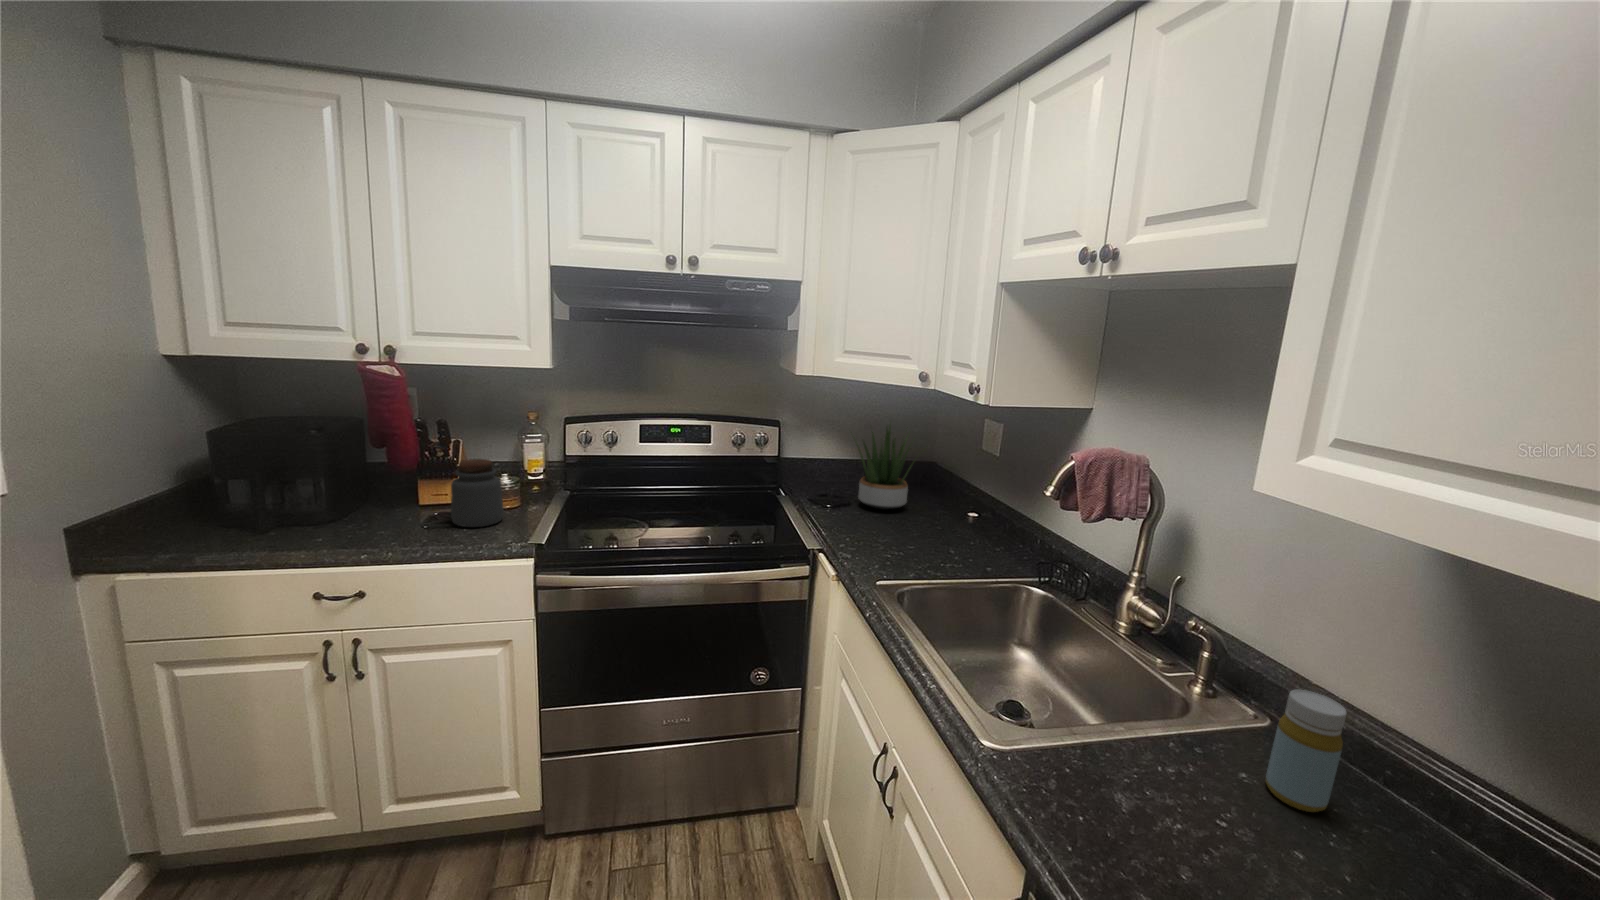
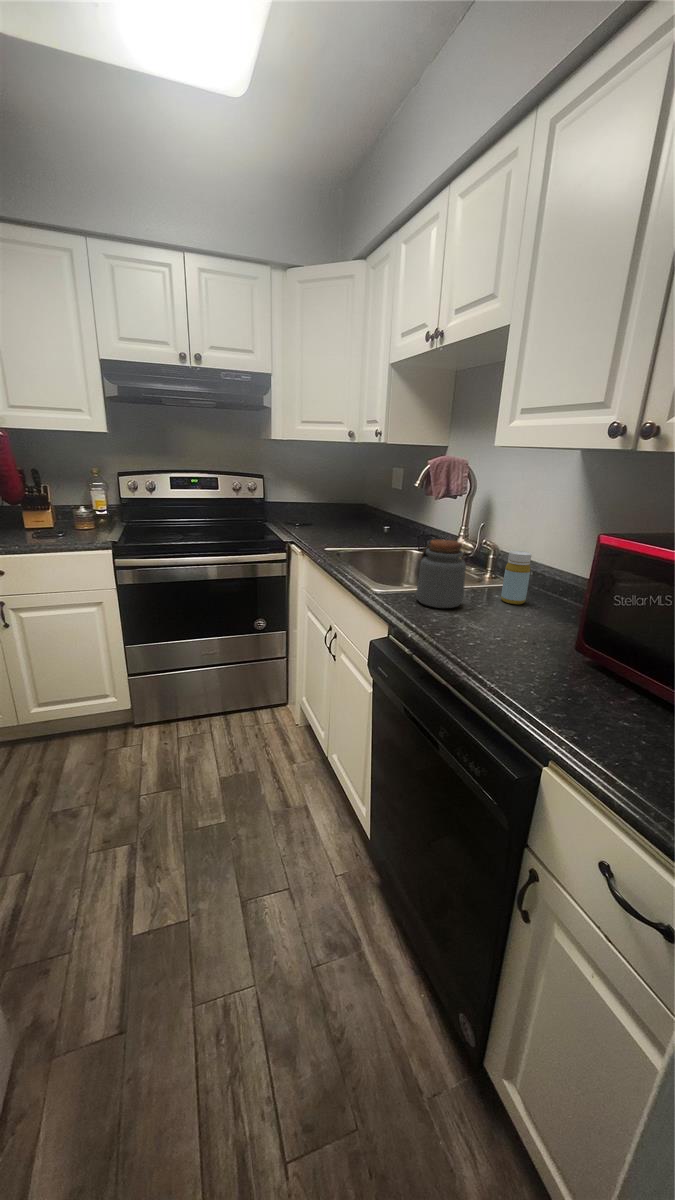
potted plant: present [855,426,912,510] -> none [309,469,360,526]
jar: present [451,459,504,527] -> present [416,539,466,608]

